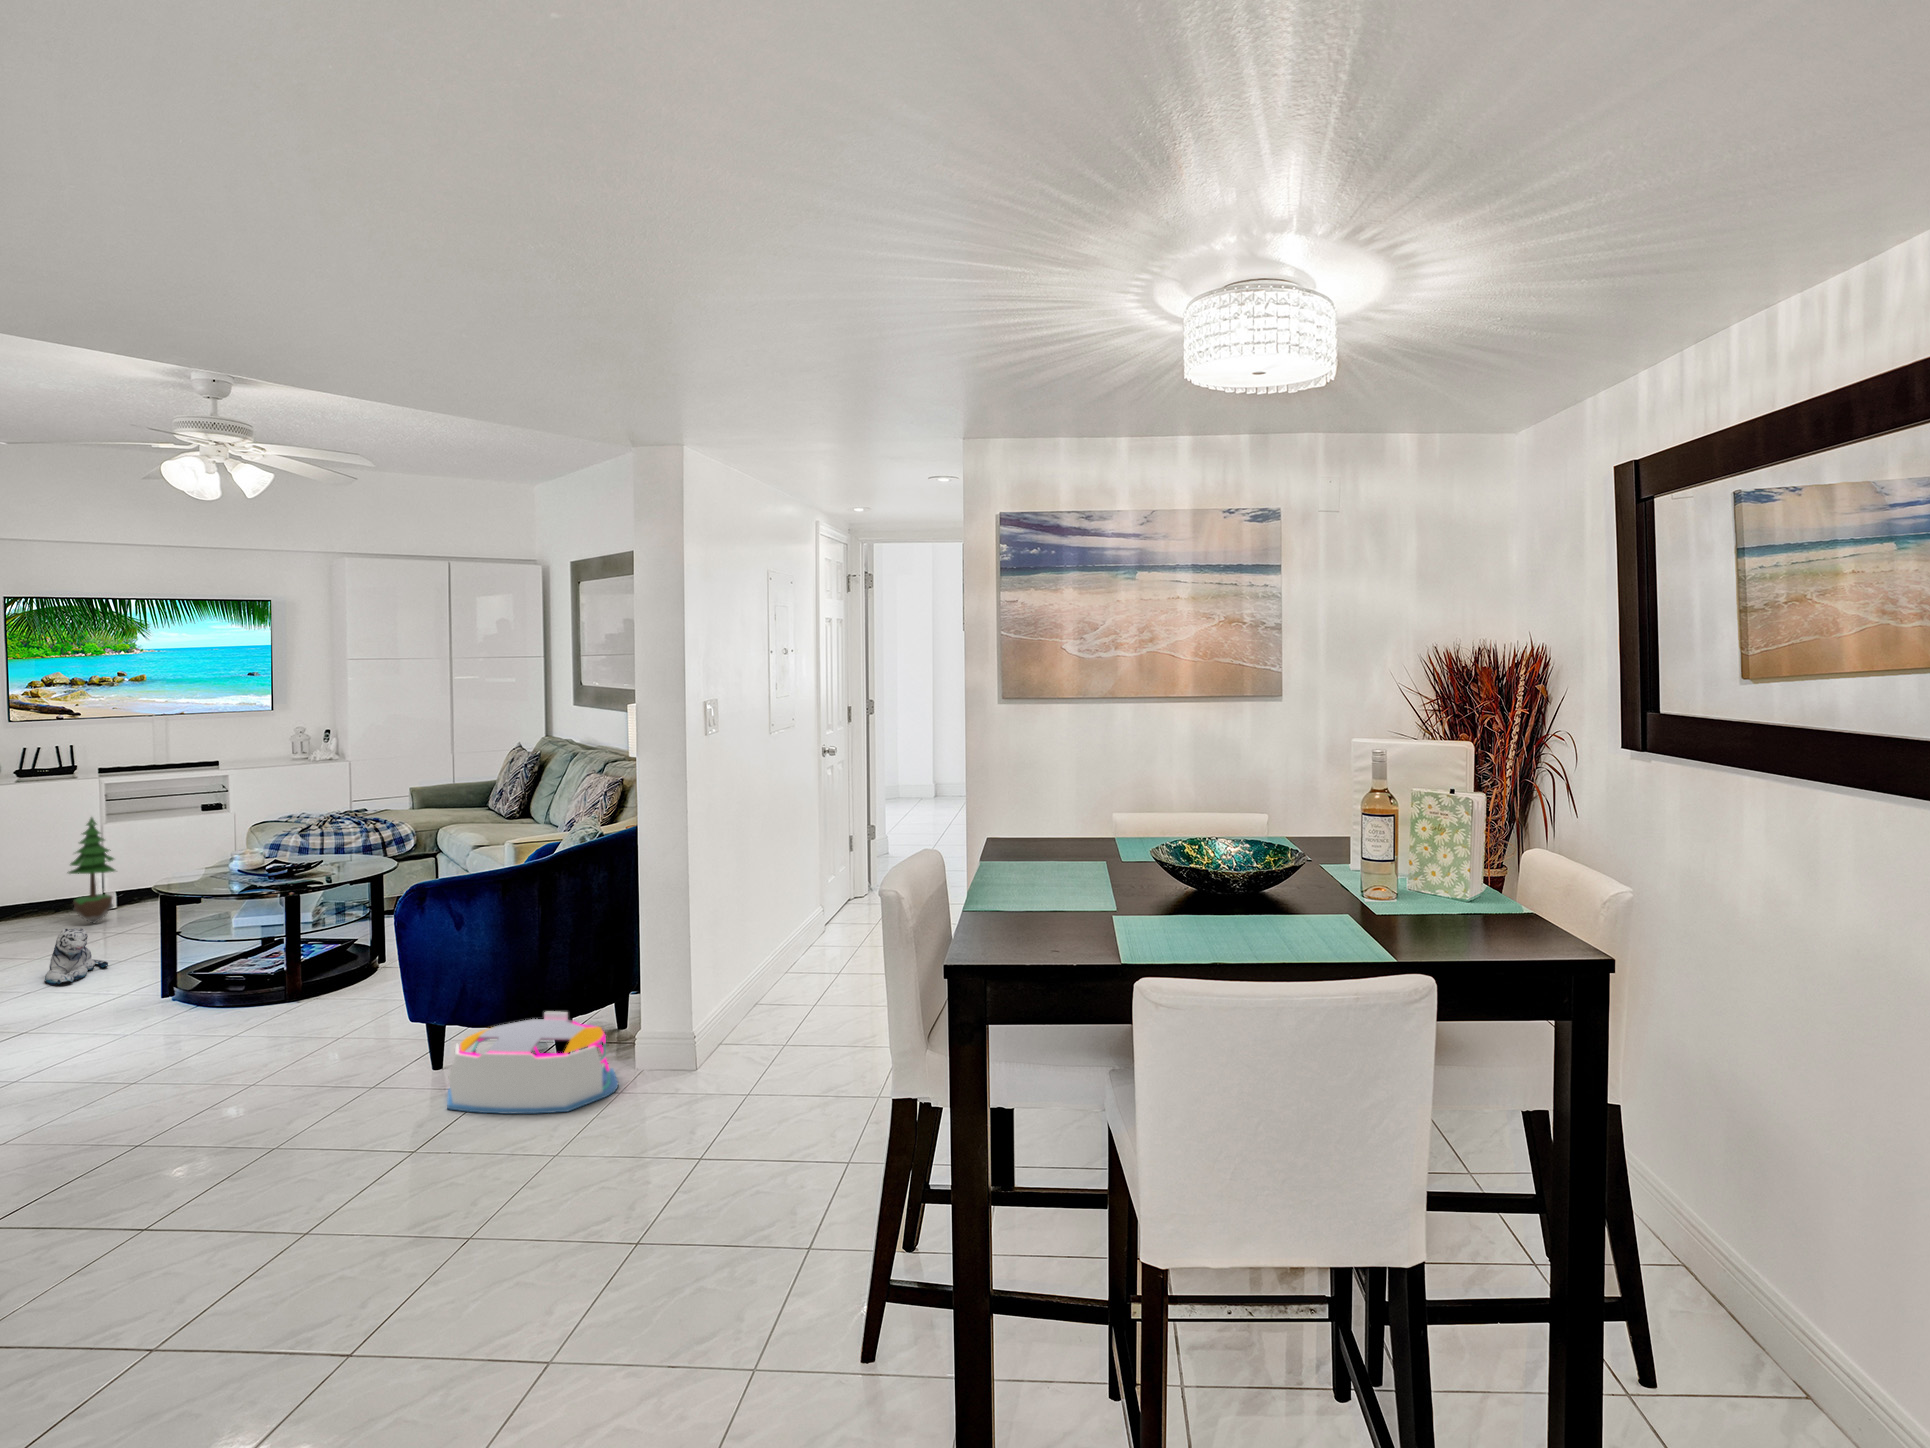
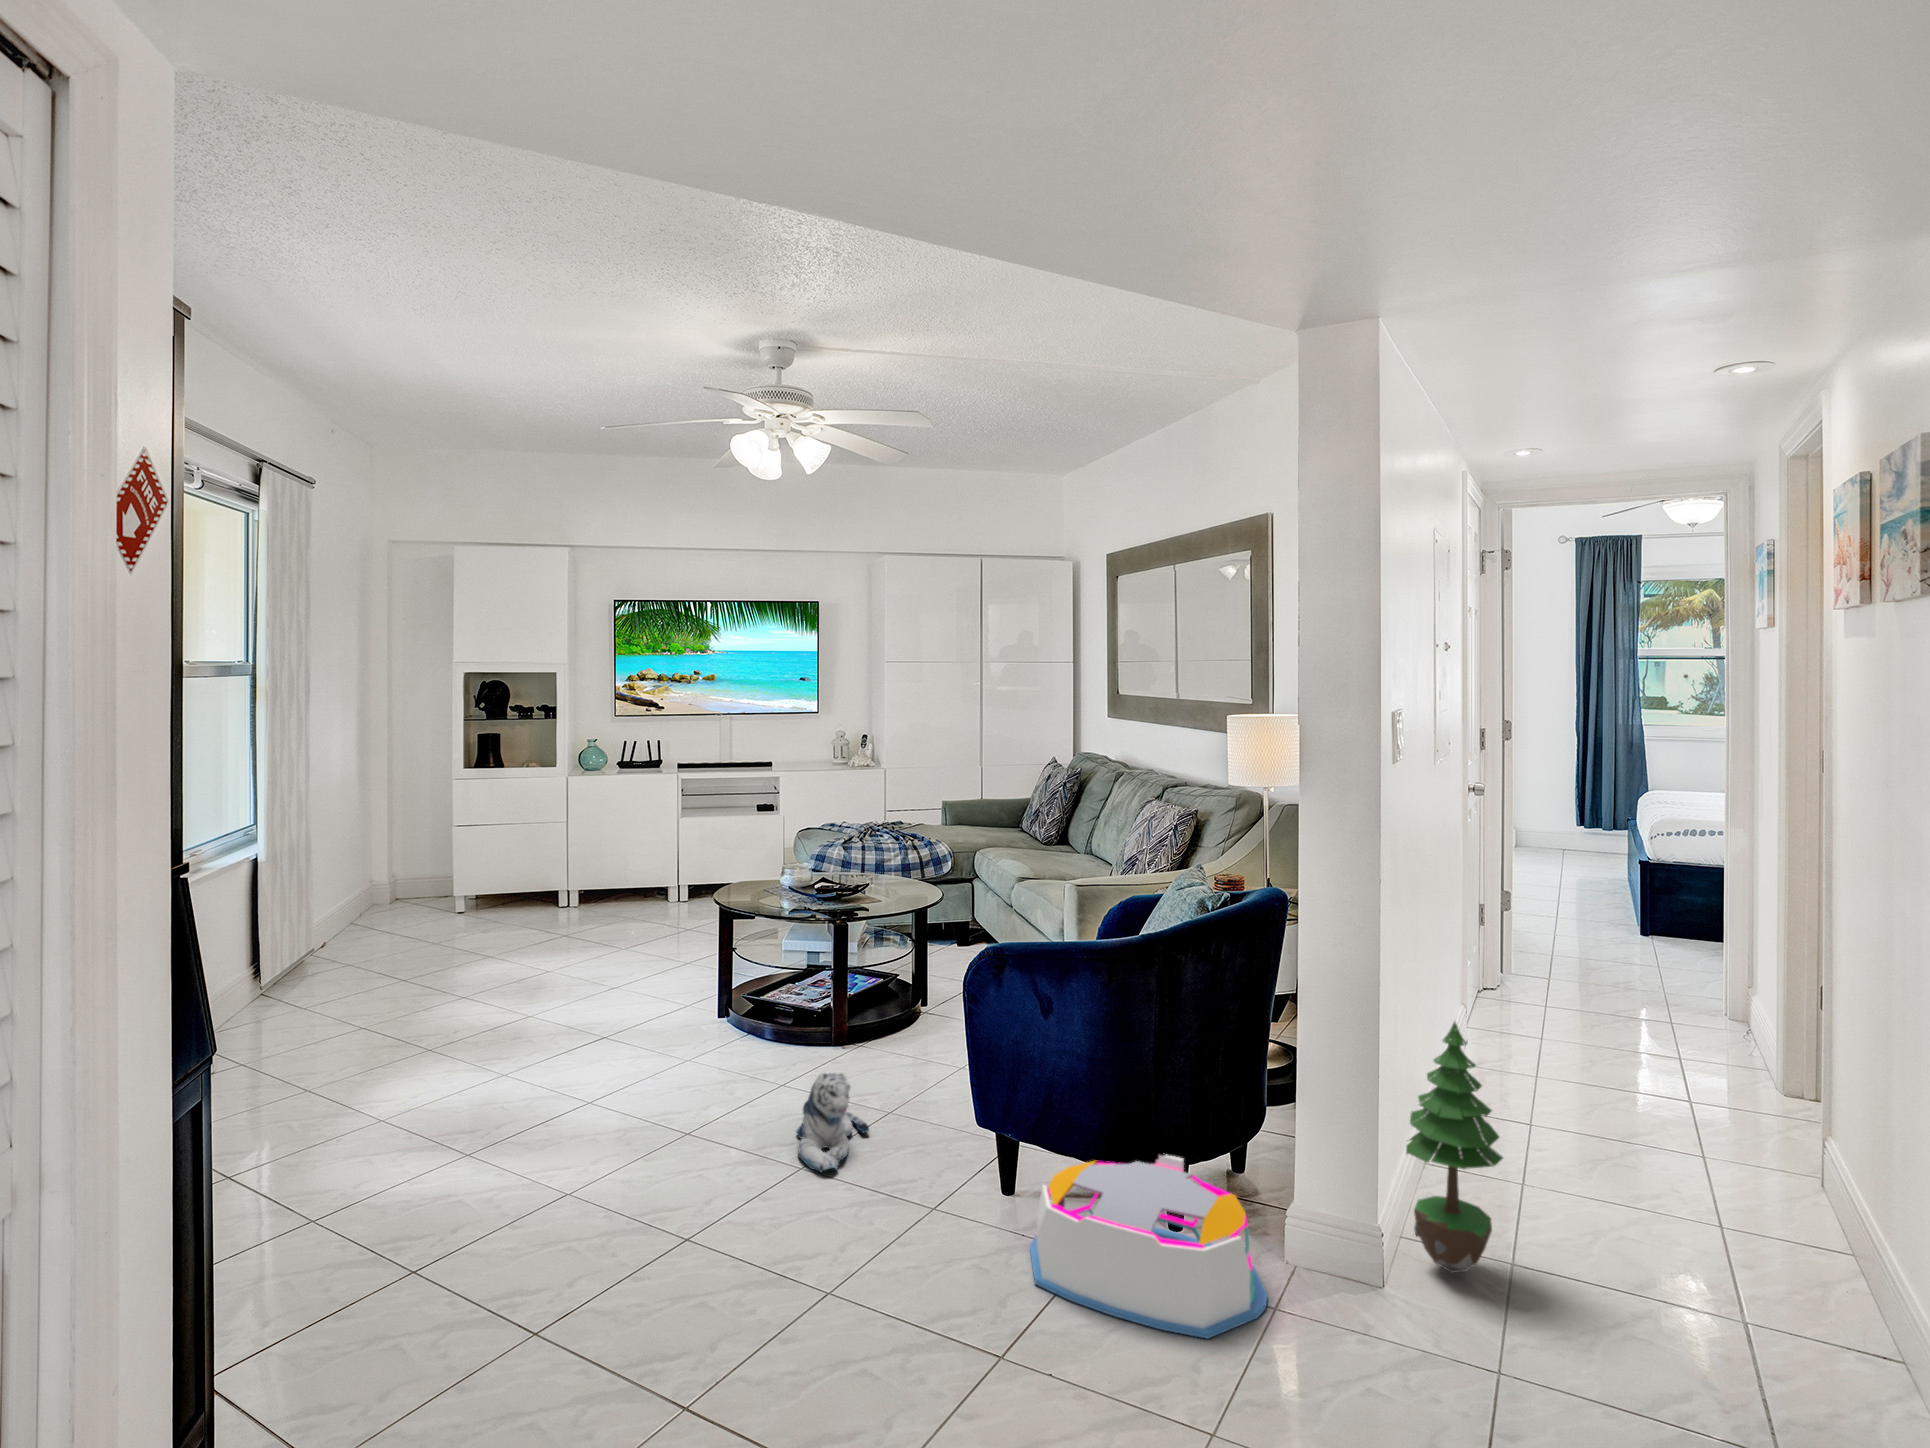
potted tree: present [69,817,115,923] -> present [1406,1022,1503,1273]
plush toy: present [45,929,108,985] -> present [796,1073,869,1172]

